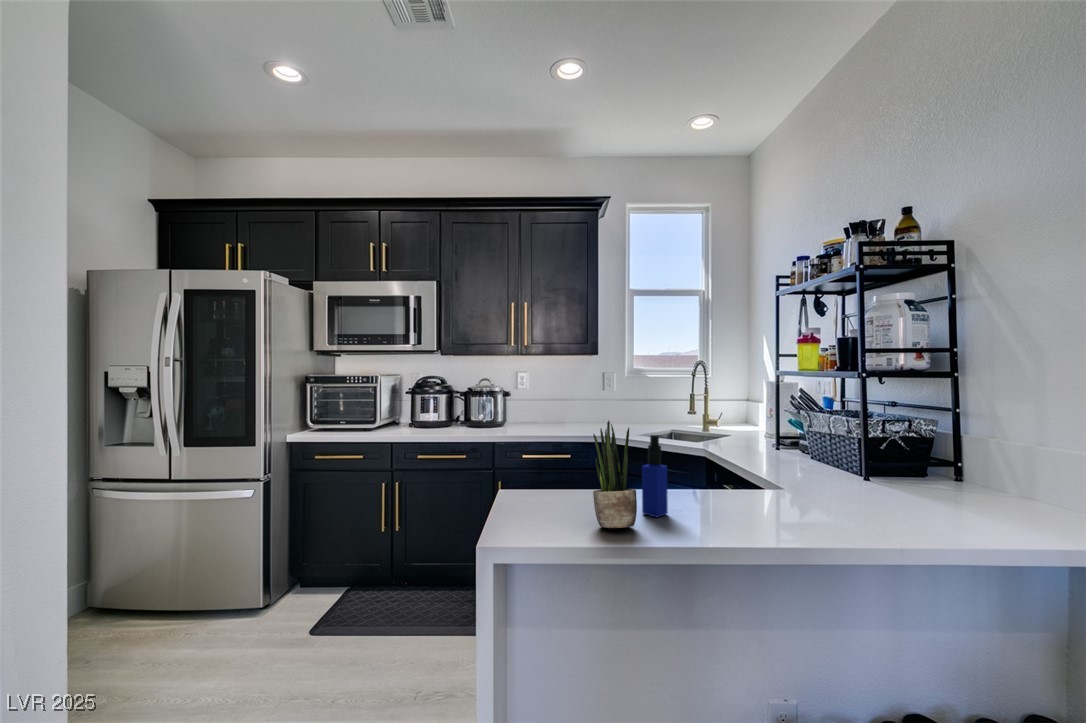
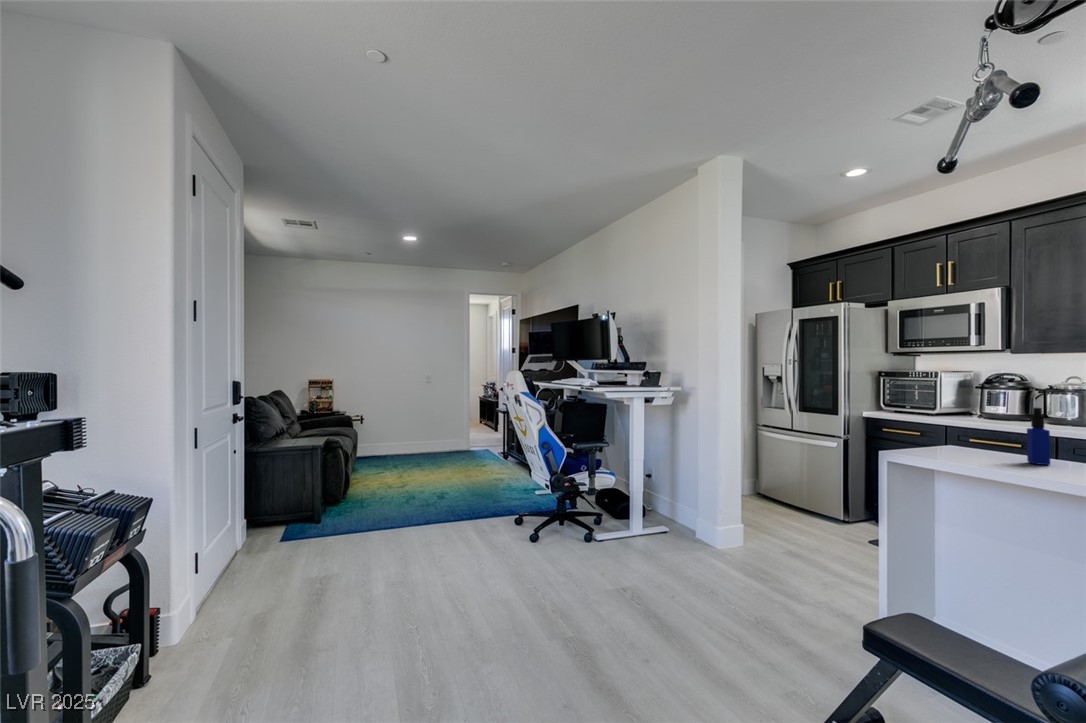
potted plant: present [593,420,637,528] -> none [964,392,1000,460]

